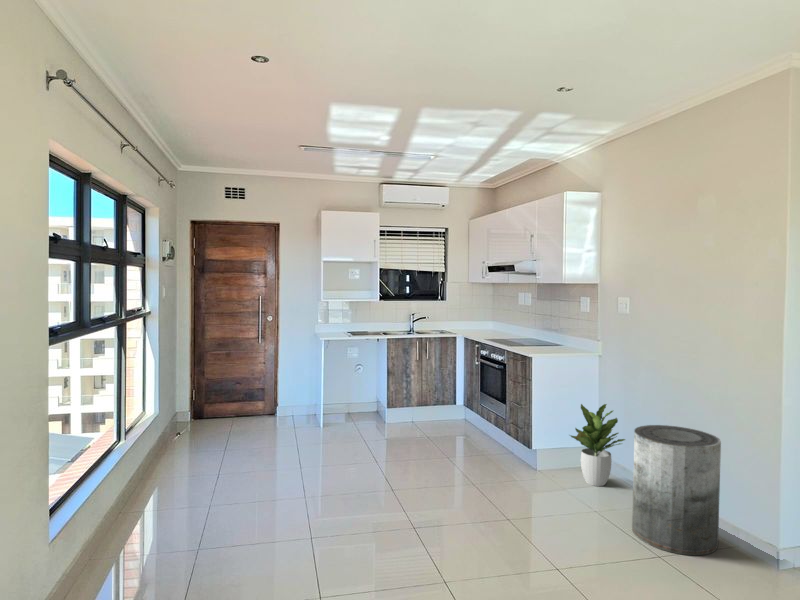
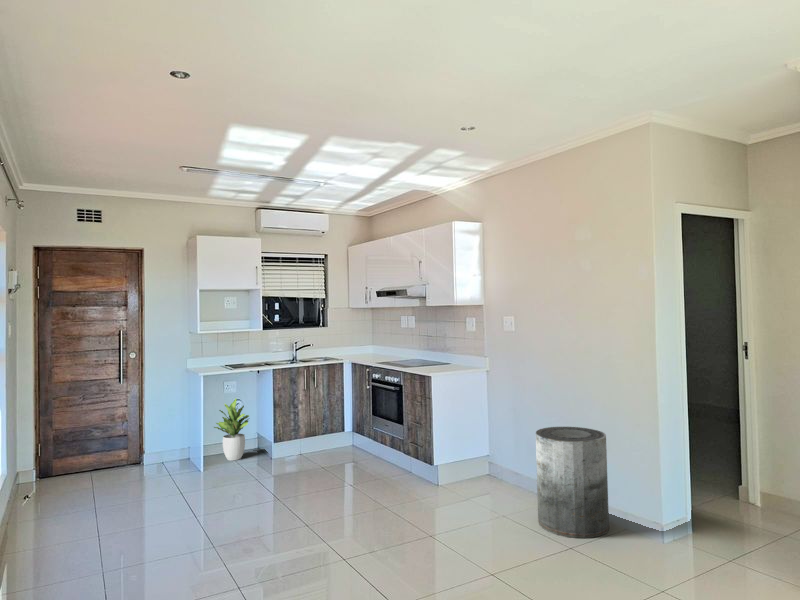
potted plant: present [571,404,625,486] -> present [214,398,249,460]

